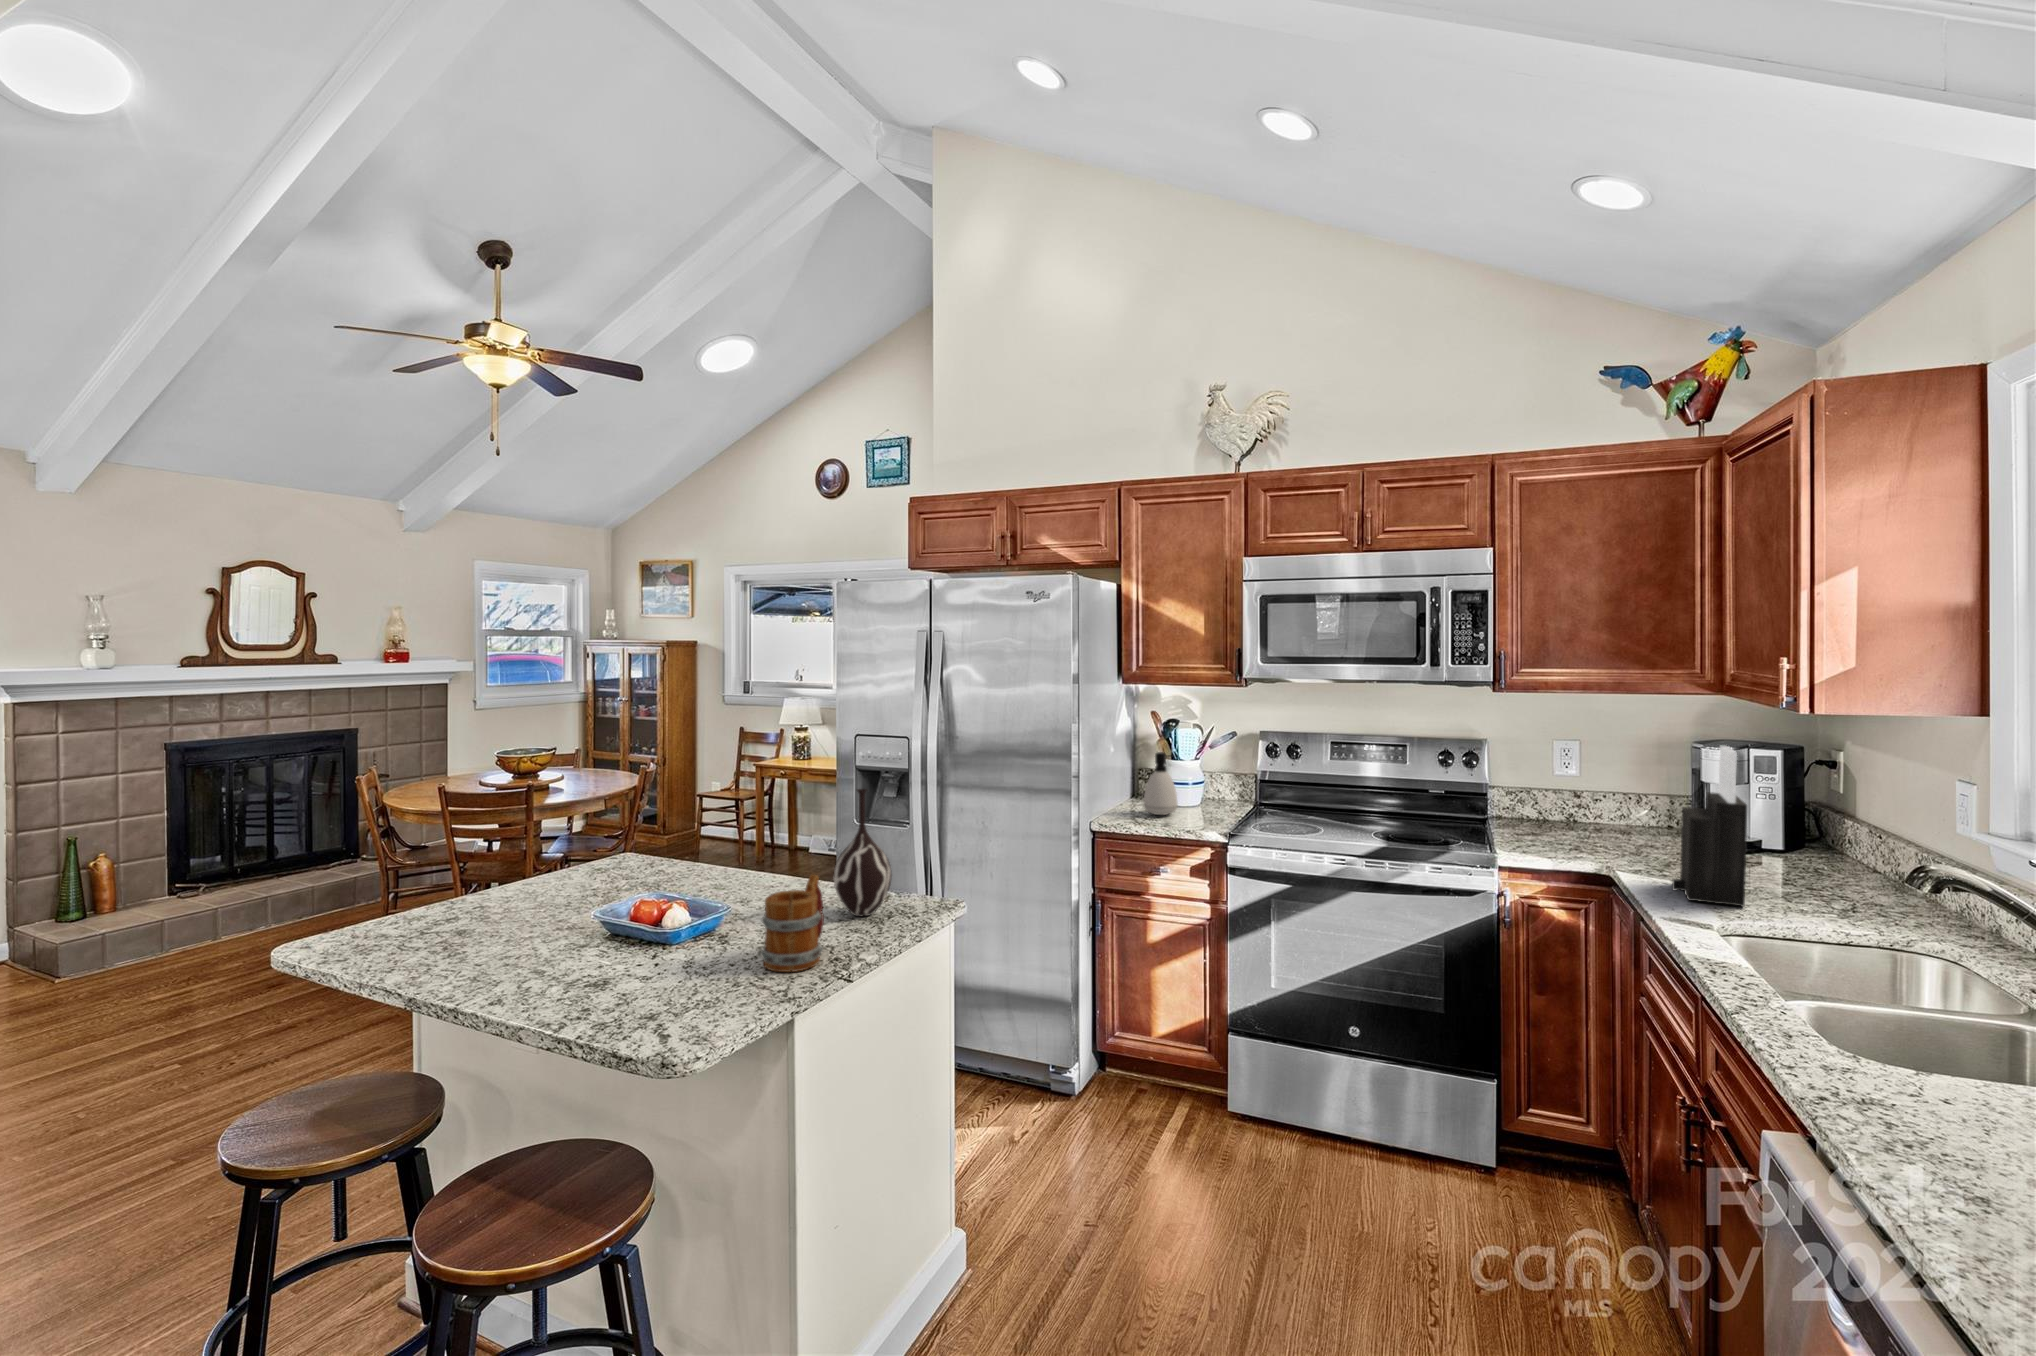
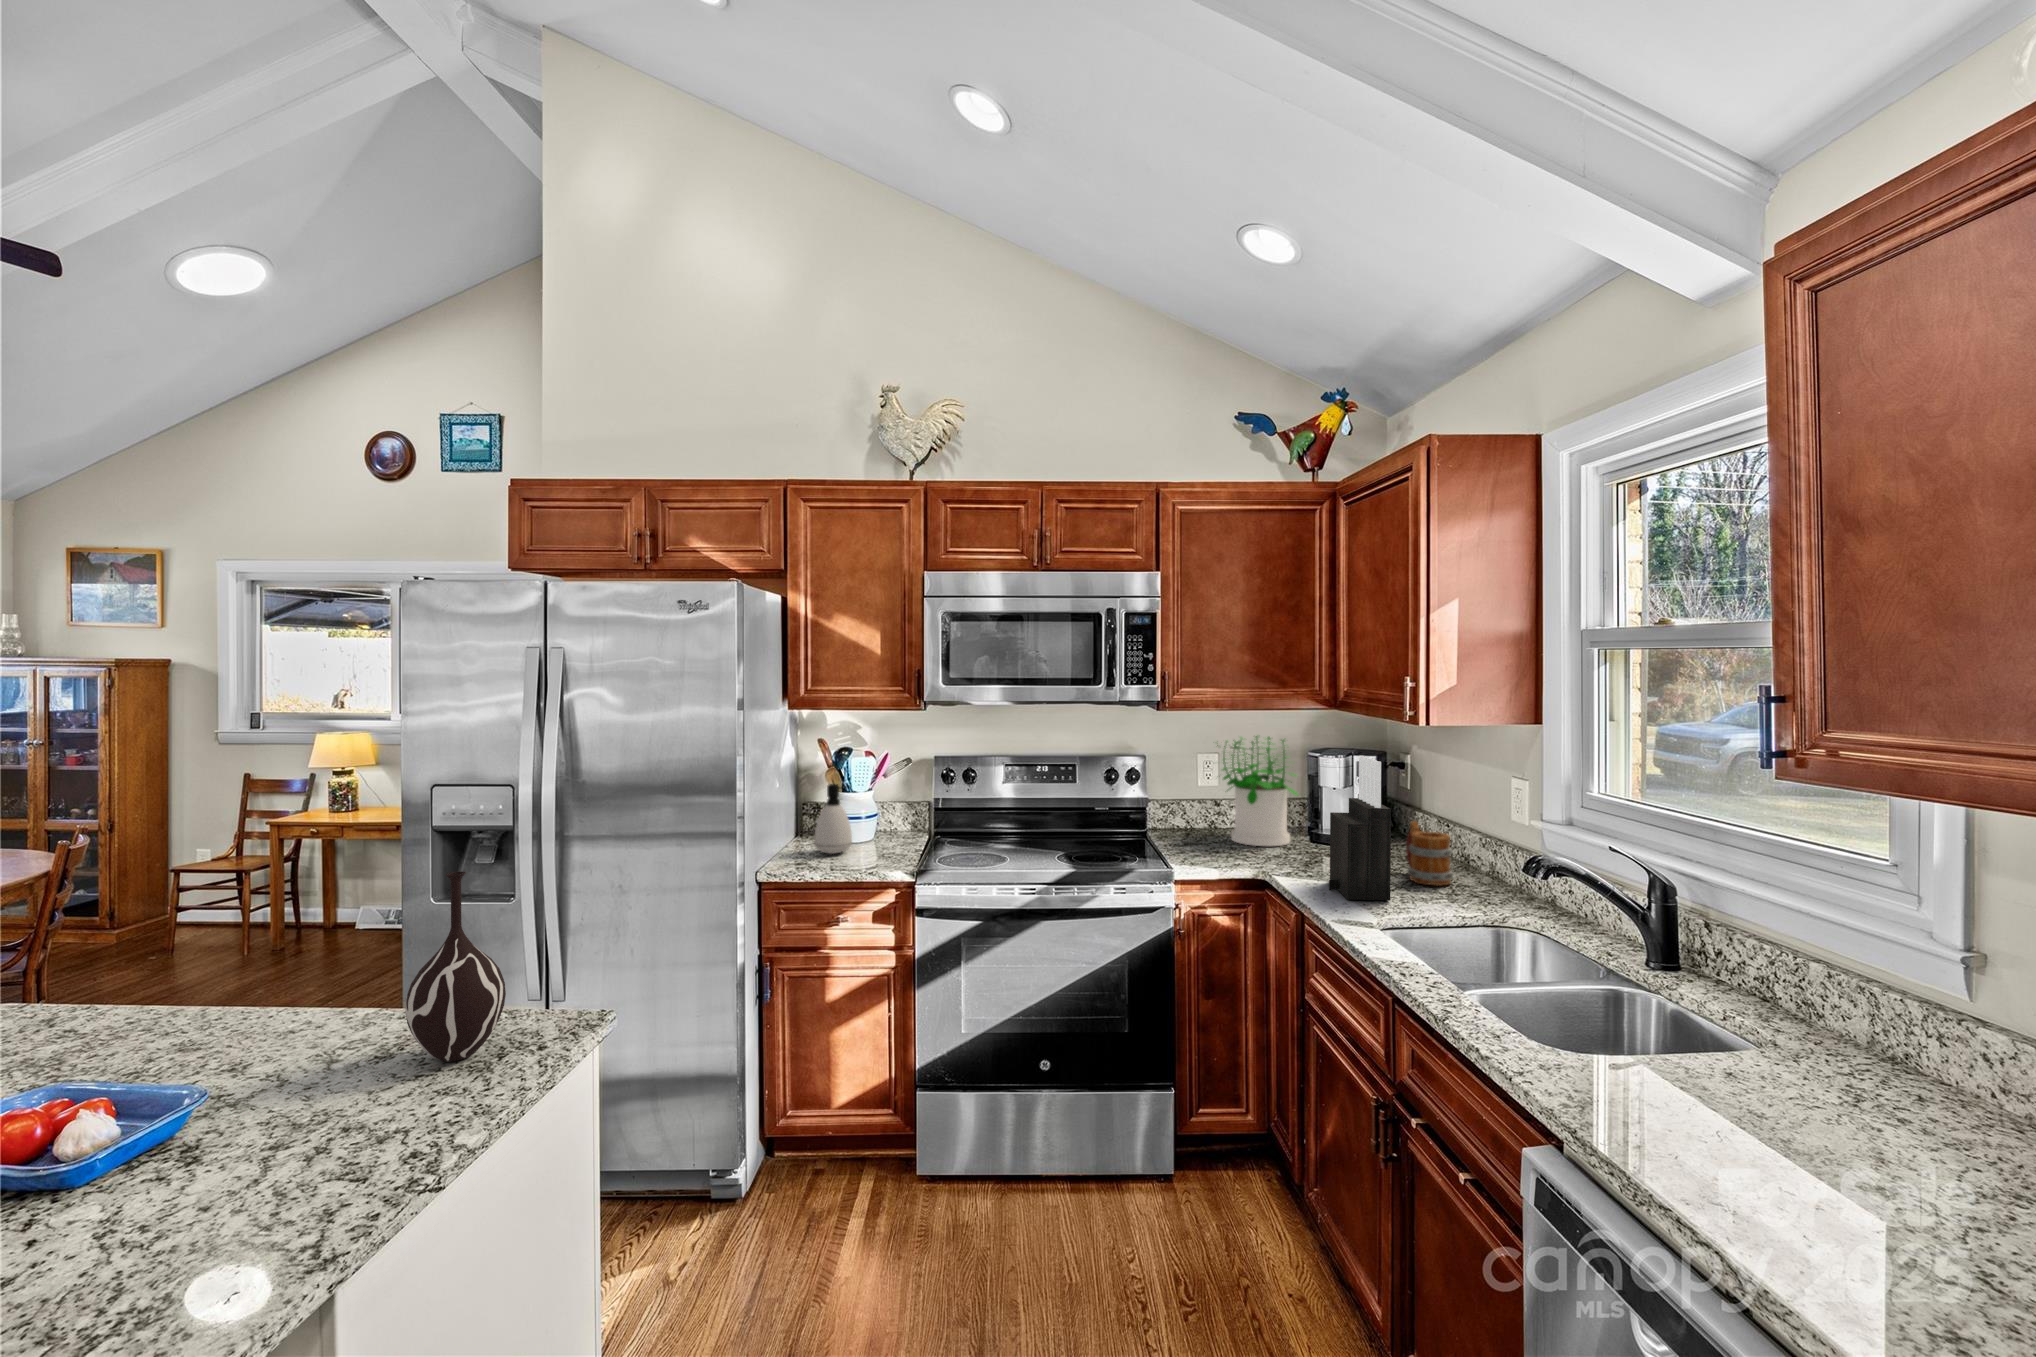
potted plant: none [1564,721,1669,844] -> present [1217,736,1298,846]
mug: present [761,874,824,972] -> present [1406,821,1453,886]

